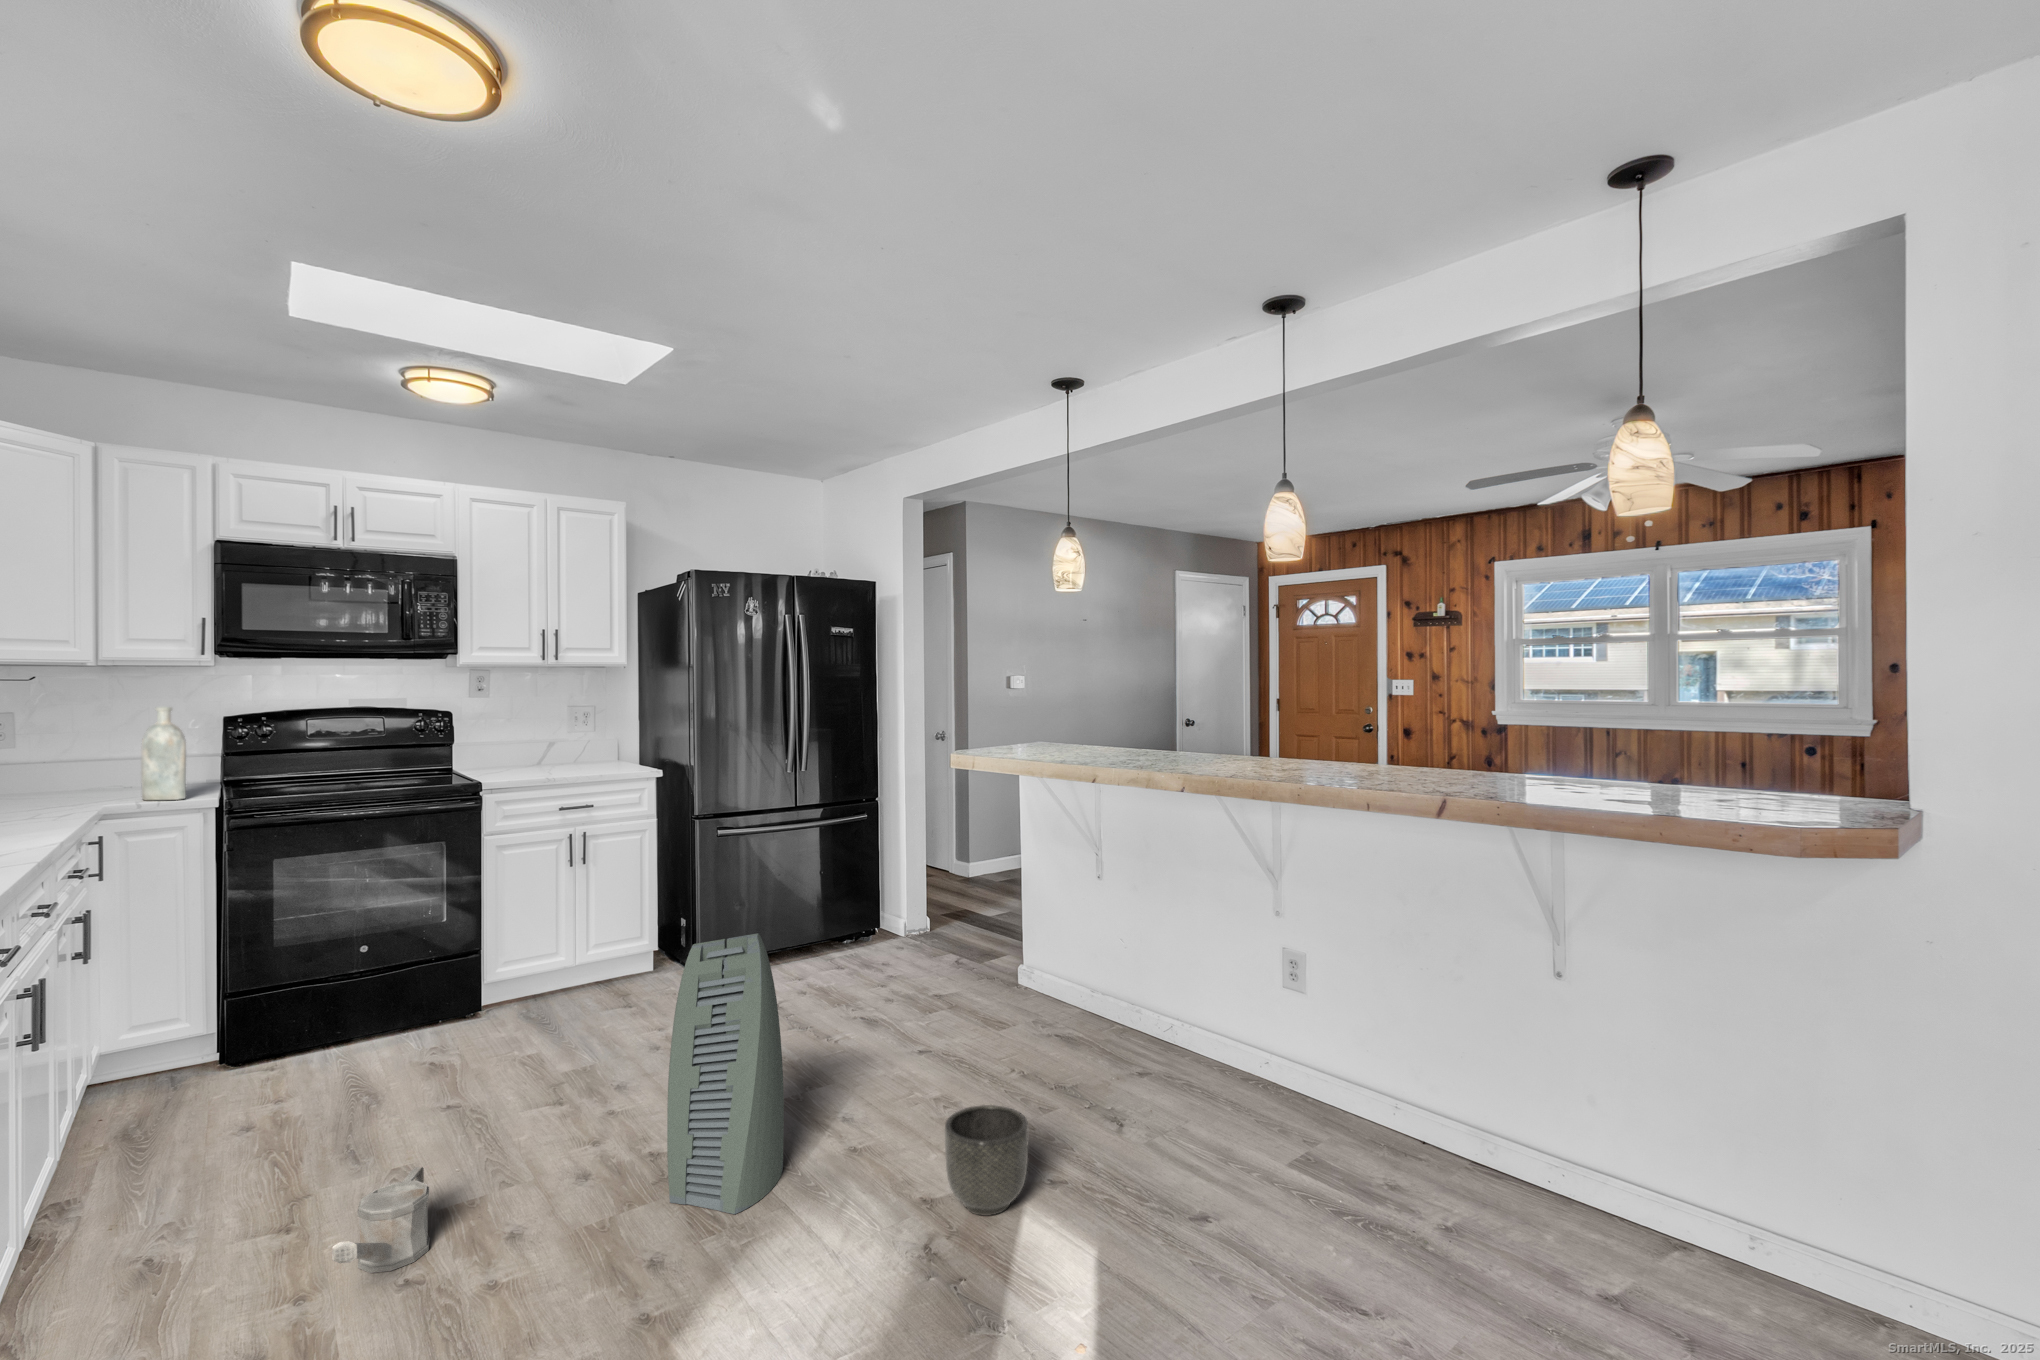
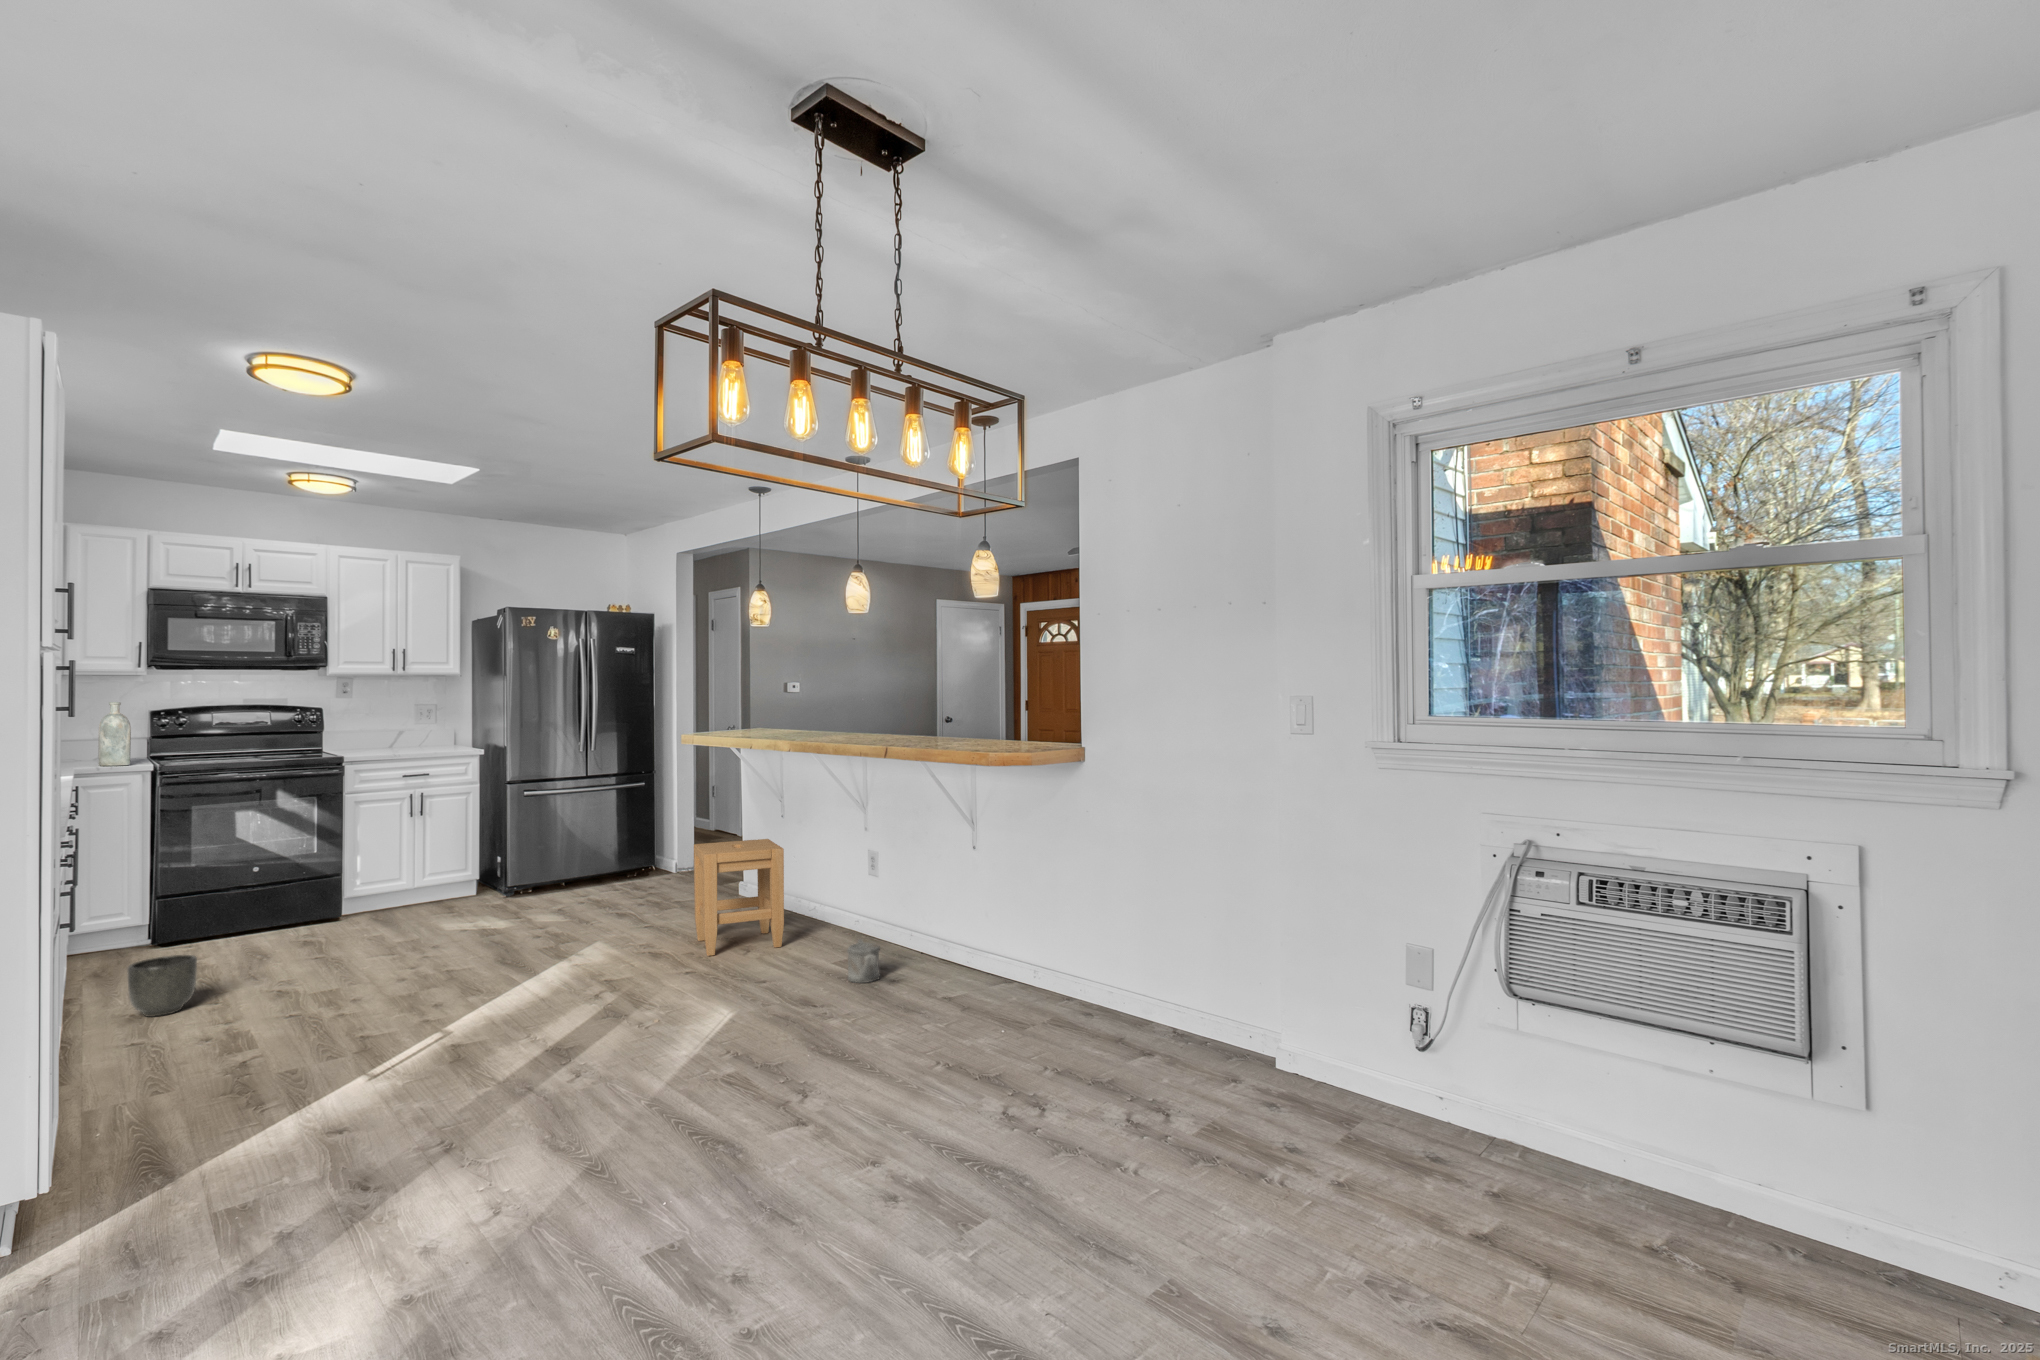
stool: none [999,927,1158,1136] -> present [694,839,784,956]
air purifier: present [667,933,784,1214] -> none [461,831,538,989]
planter: present [945,1105,1028,1216] -> present [128,955,197,1017]
watering can: present [332,1167,430,1273] -> present [847,939,880,983]

